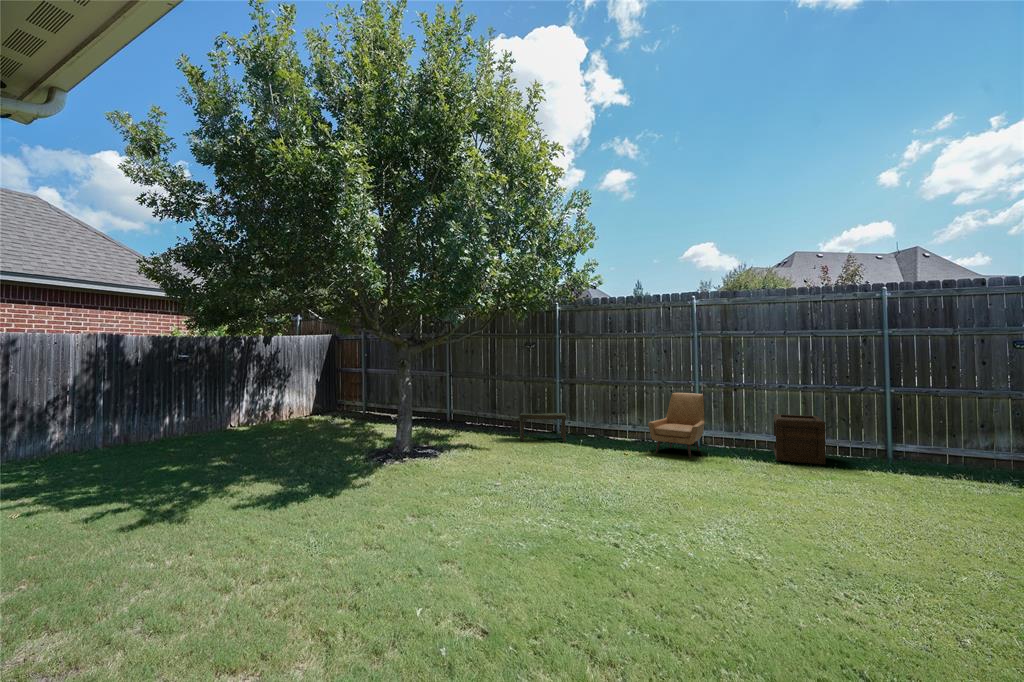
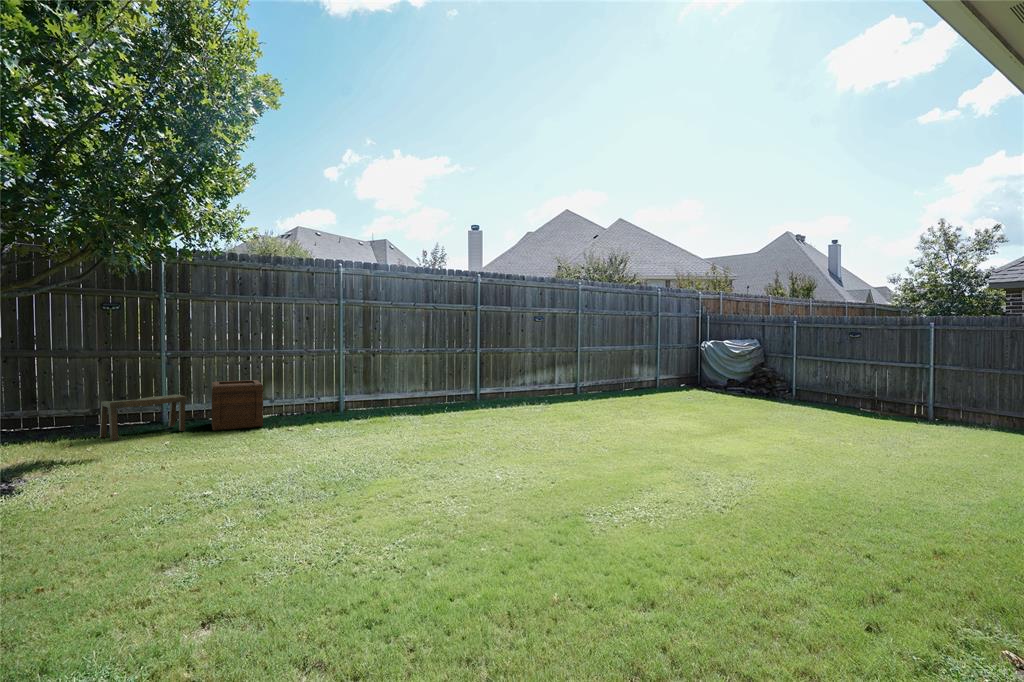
chair: present [648,393,705,458] -> none [307,360,362,424]
wooden crate: present [774,414,826,465] -> present [211,380,263,431]

